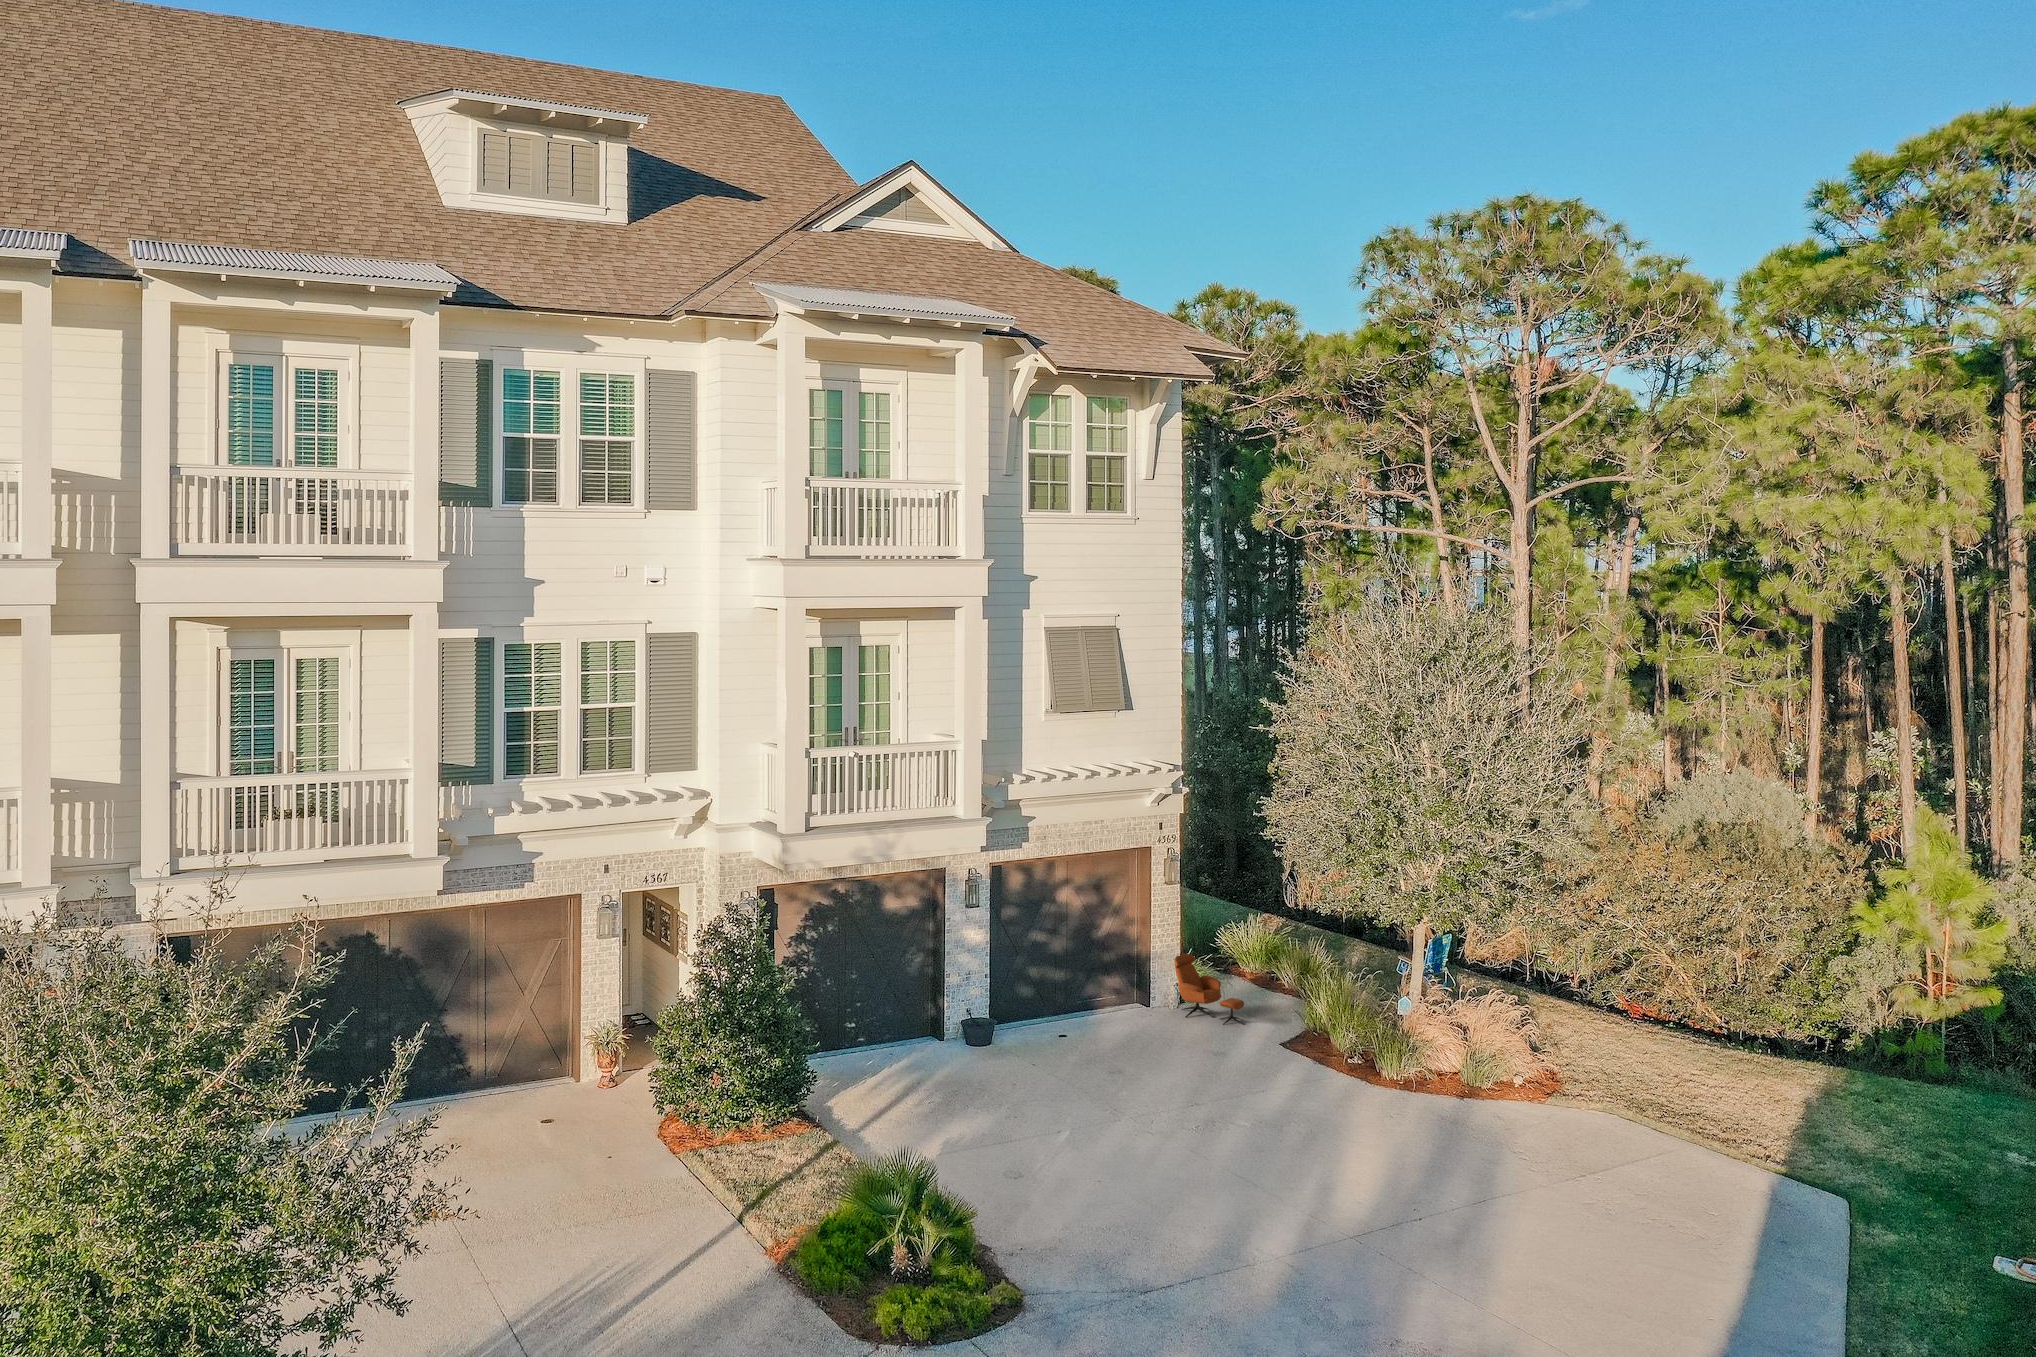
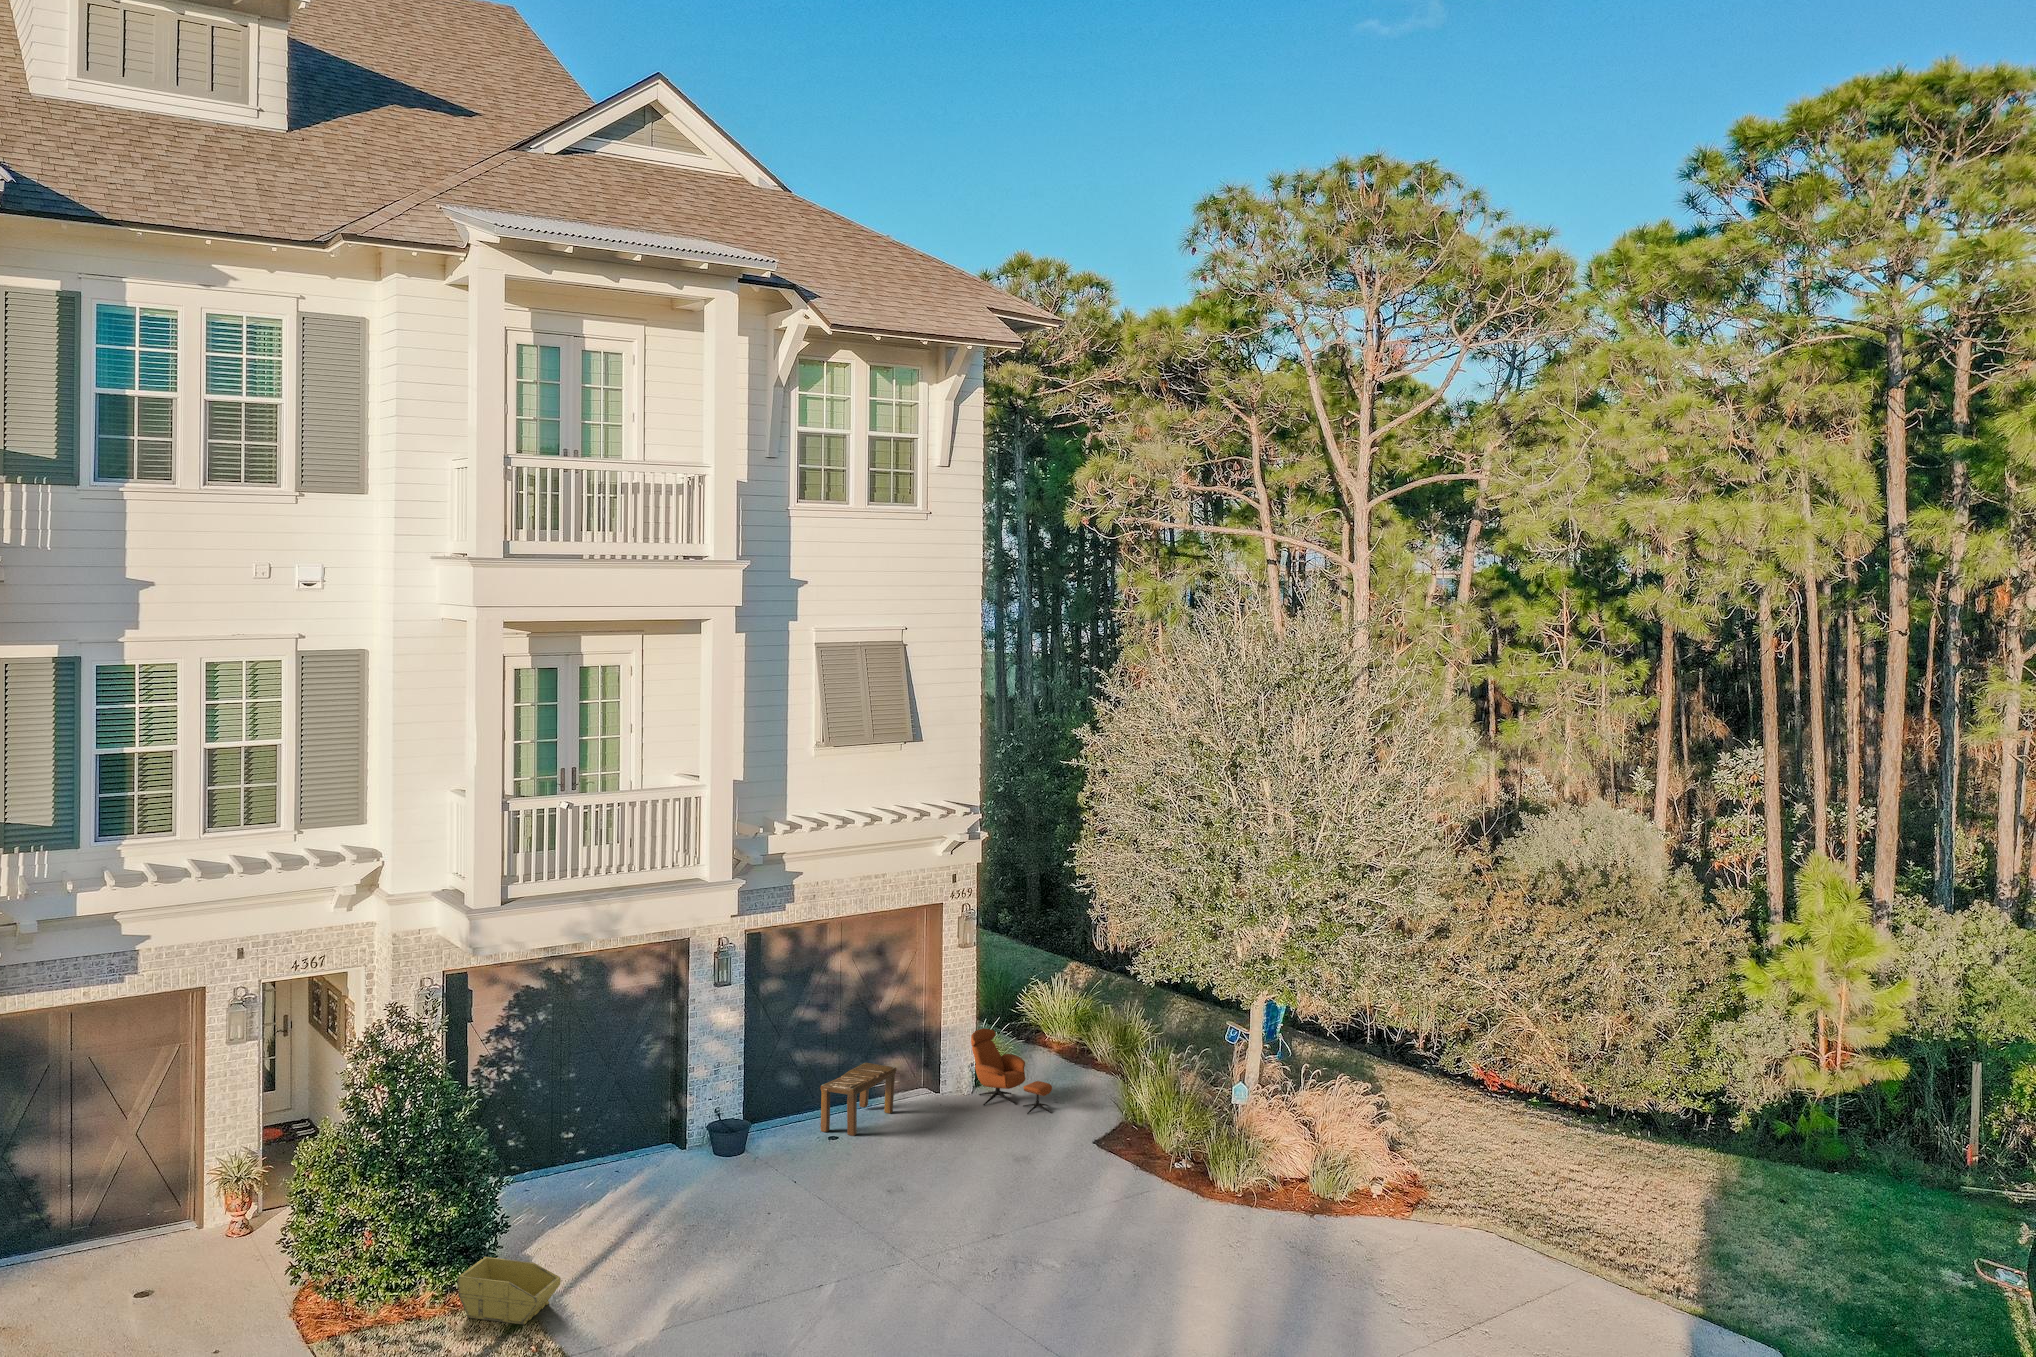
bench: none [1050,978,1112,1036] -> present [821,1063,897,1136]
storage bin: none [779,1102,856,1152] -> present [457,1257,561,1325]

